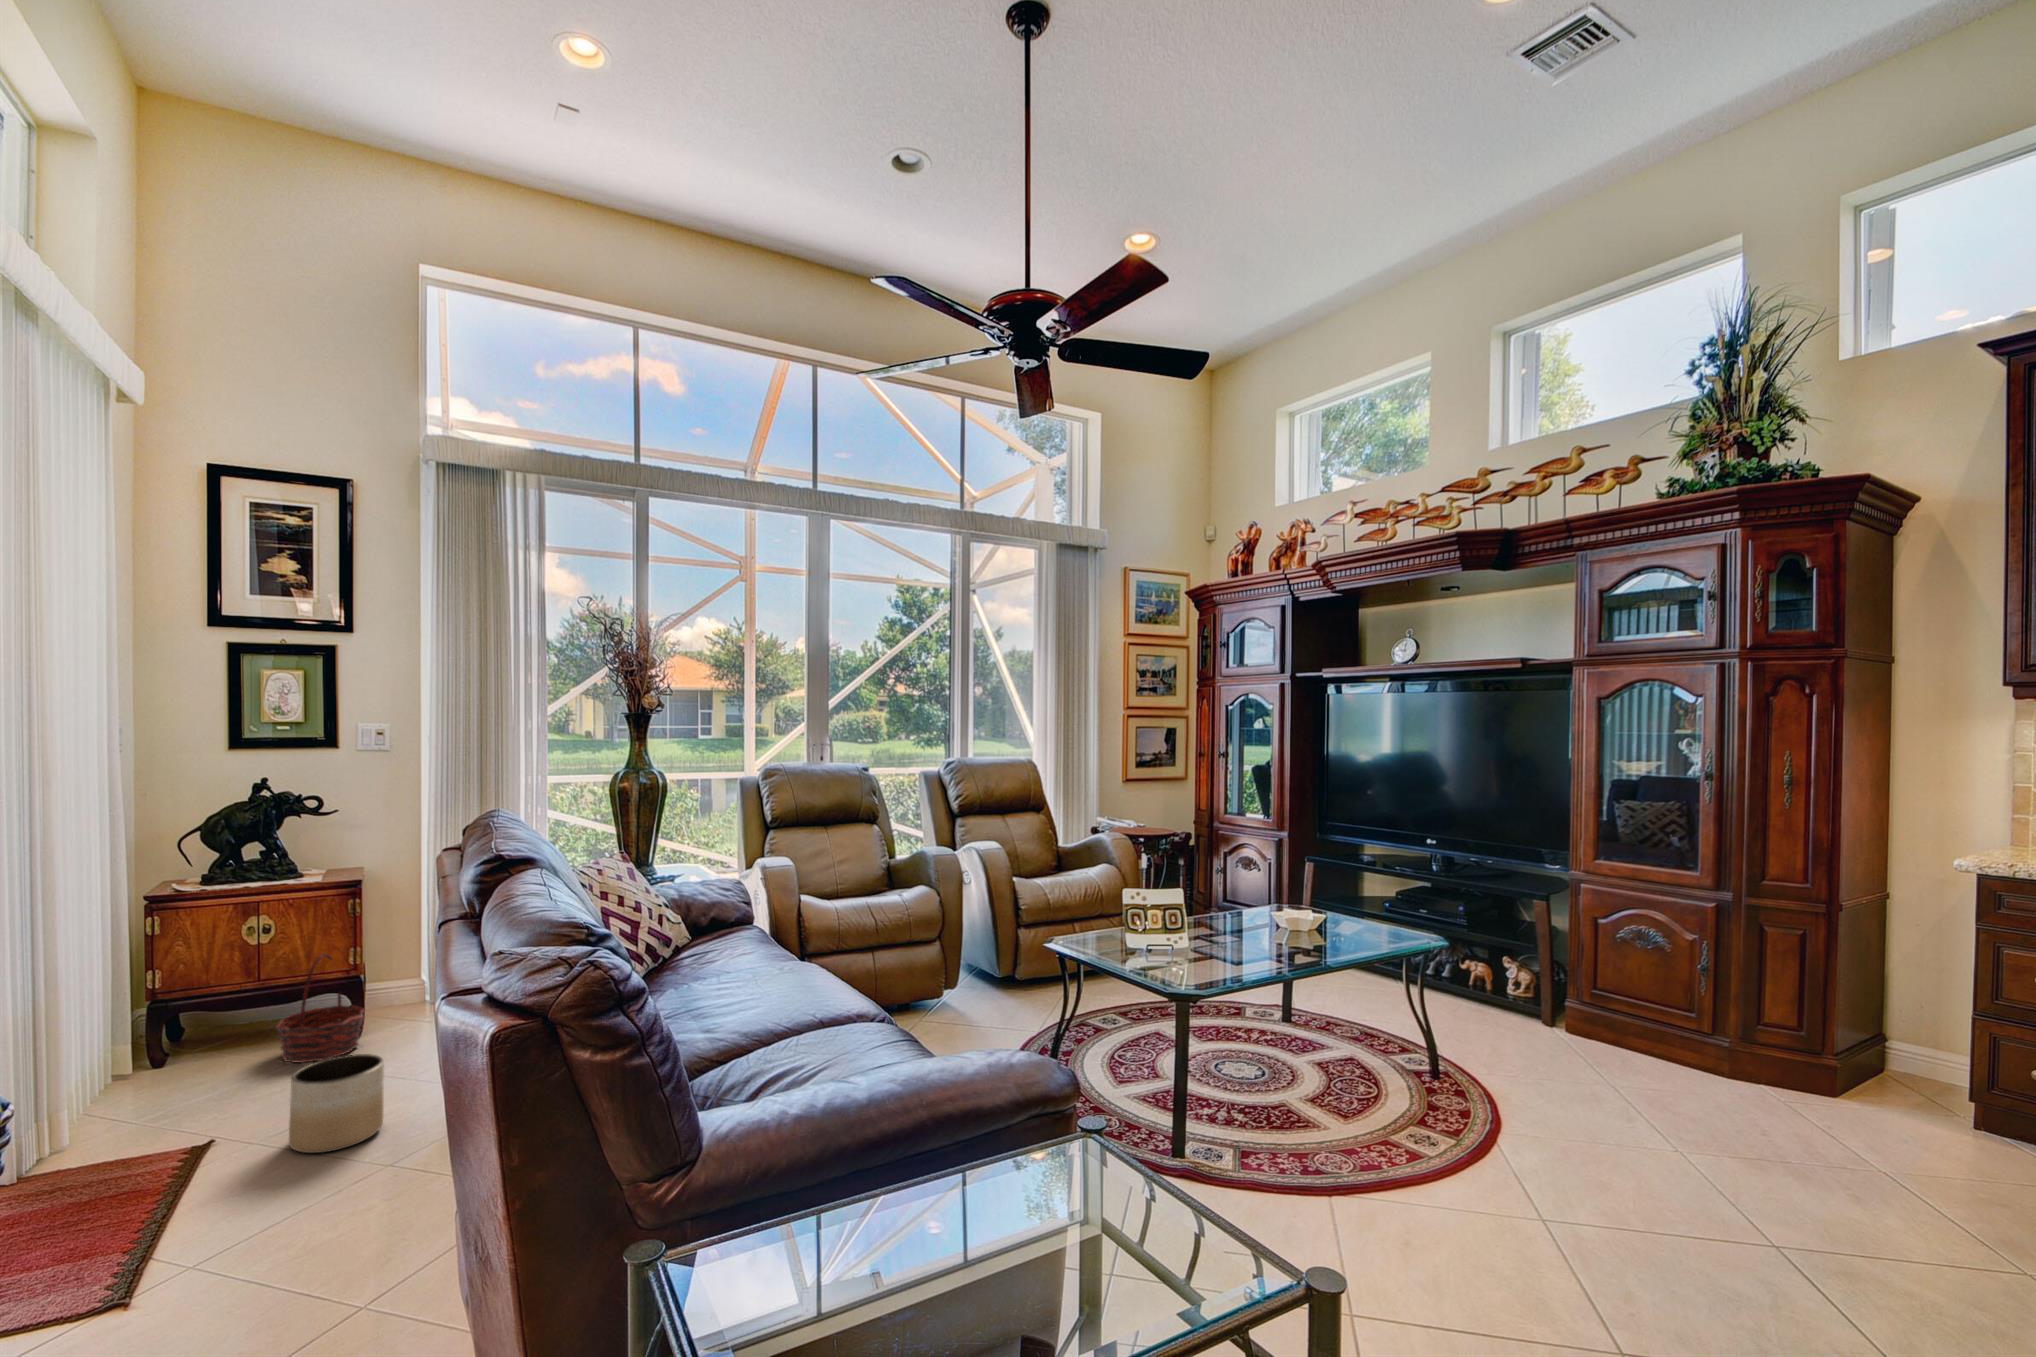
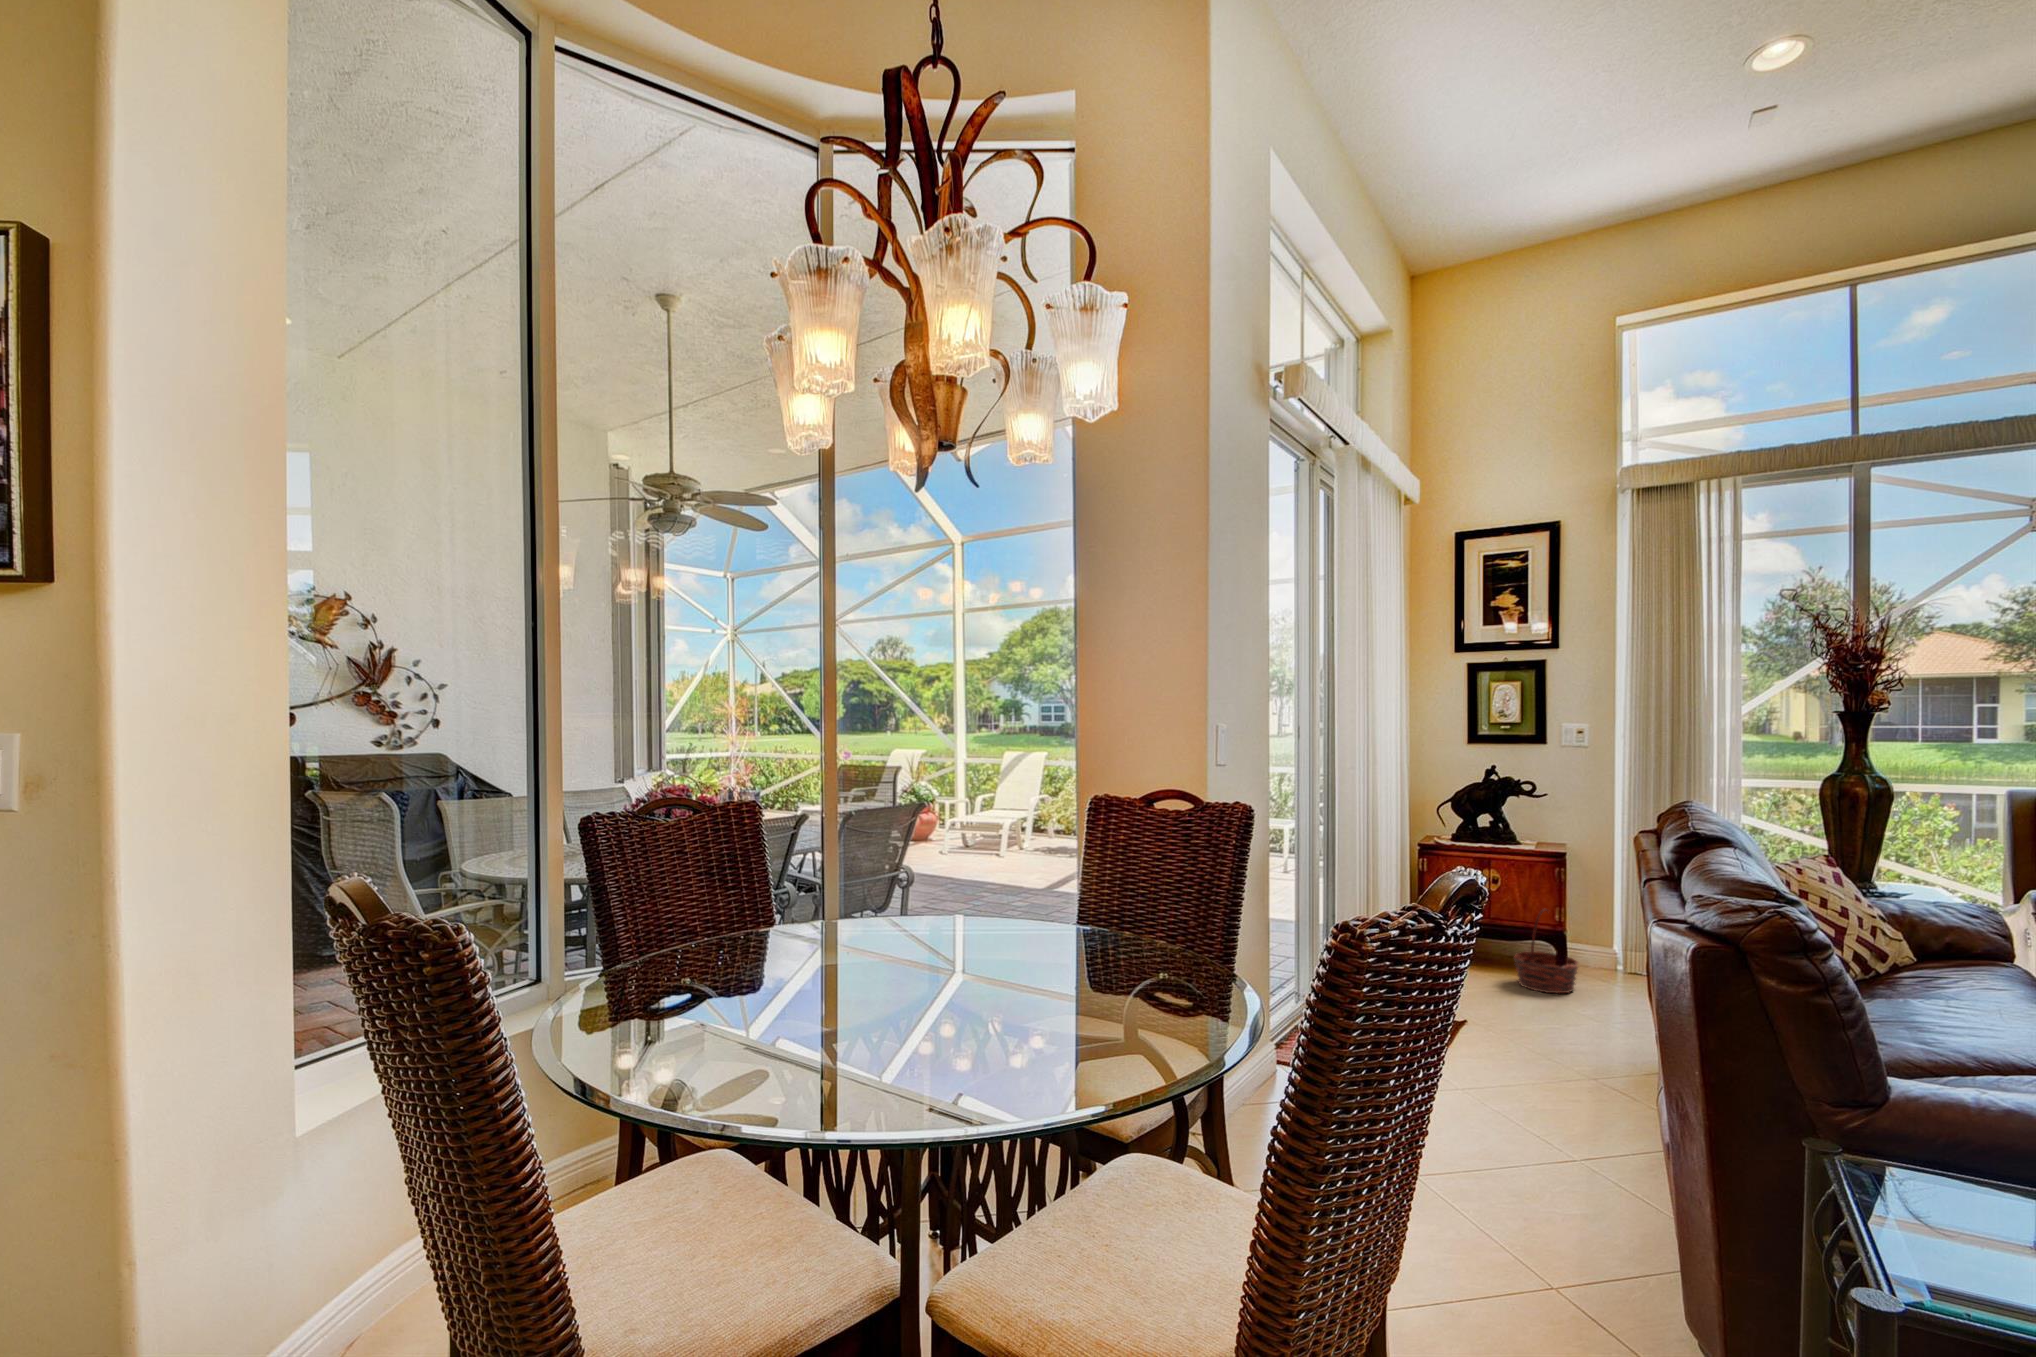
planter: present [289,1054,384,1153] -> none [1532,985,1601,1057]

